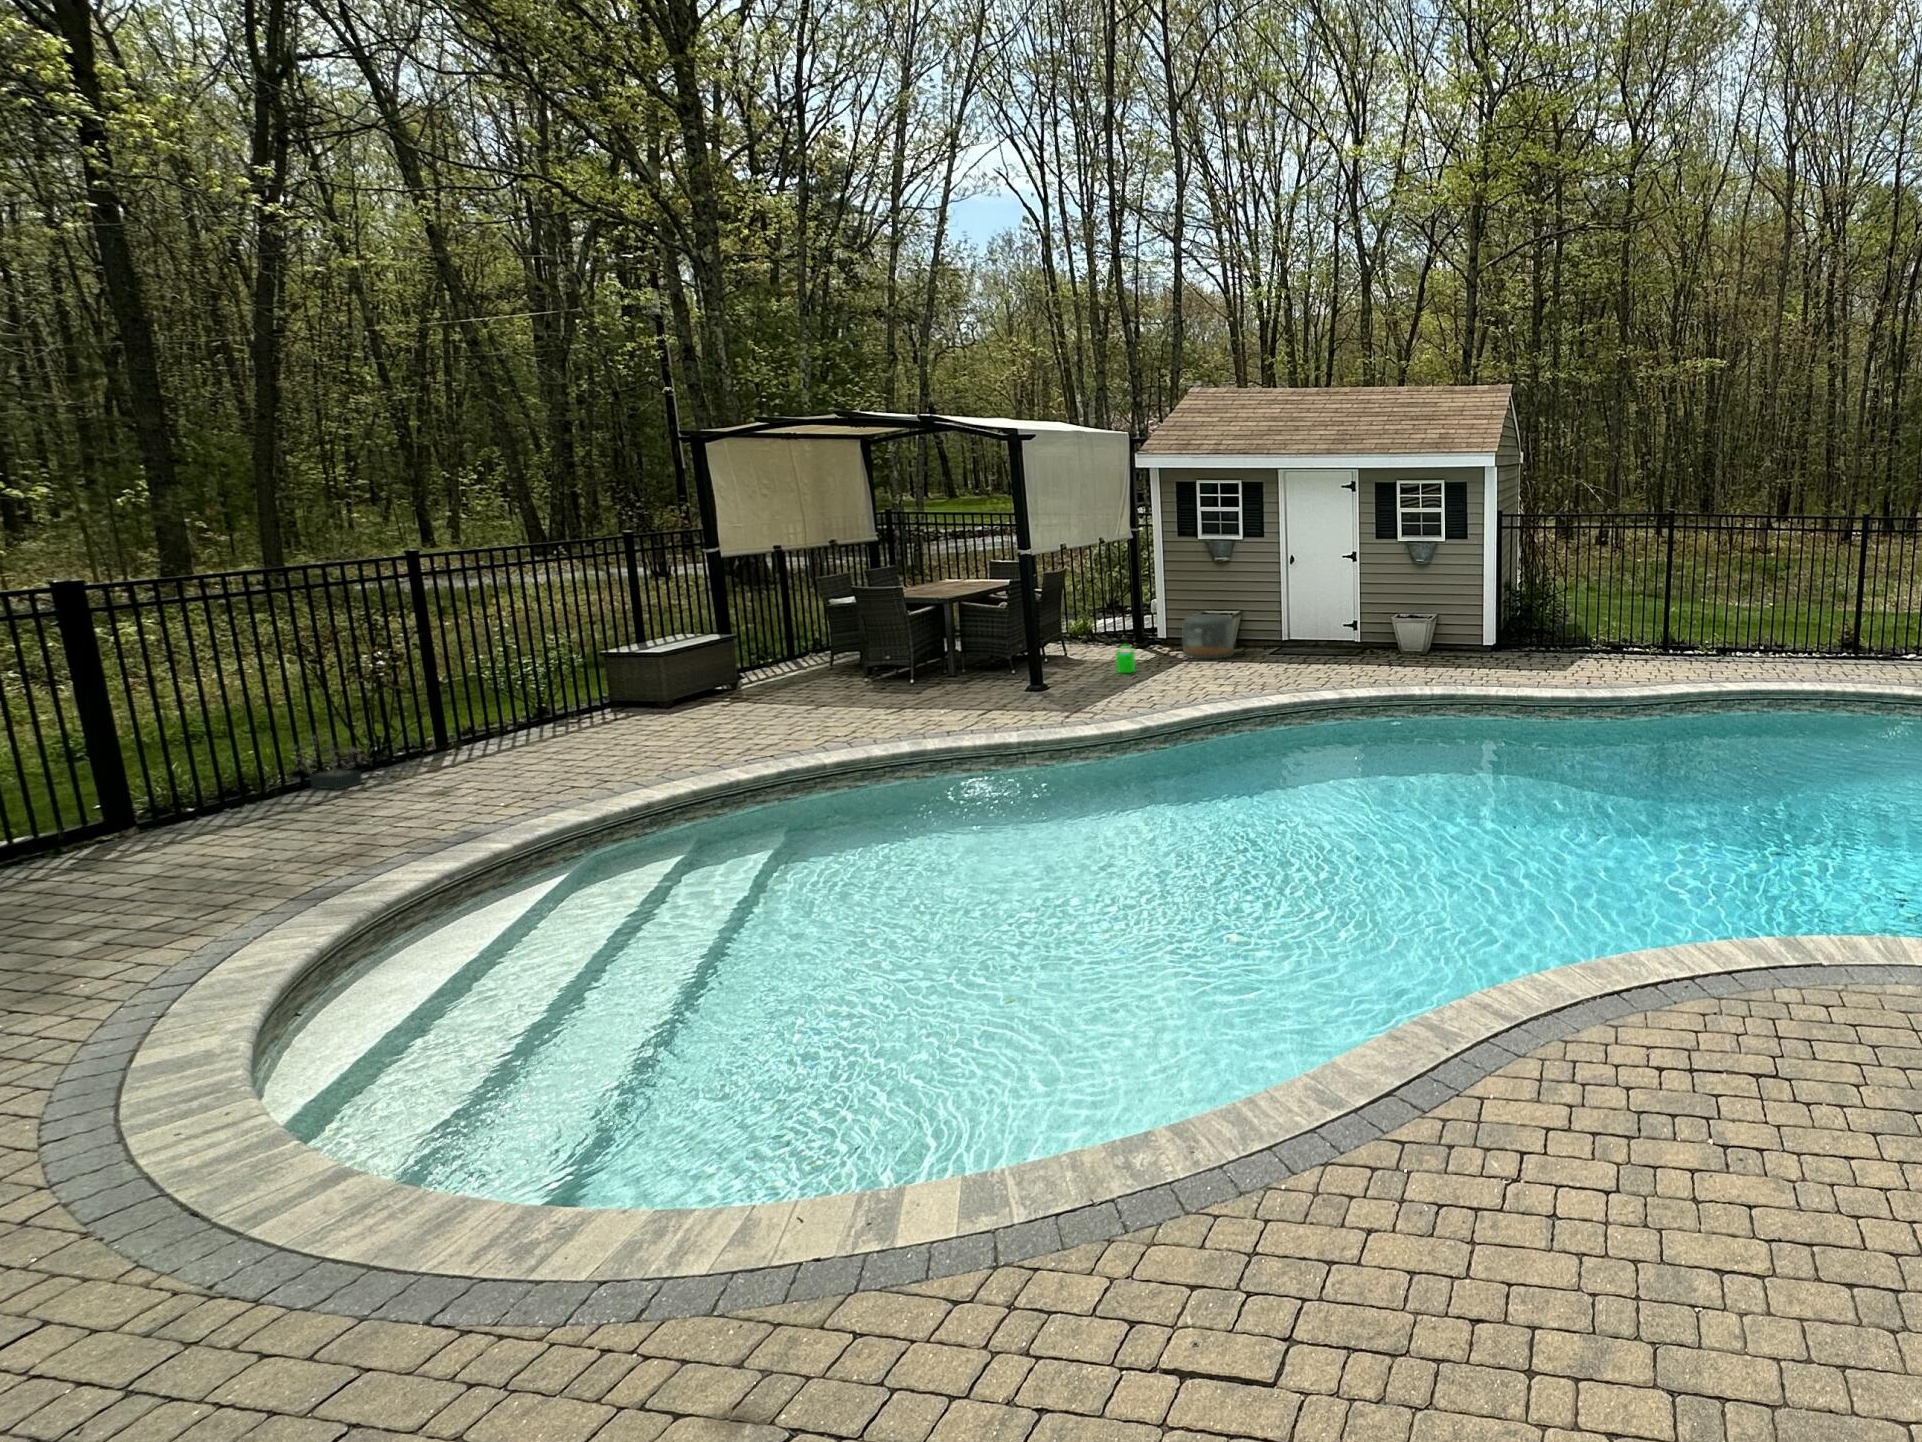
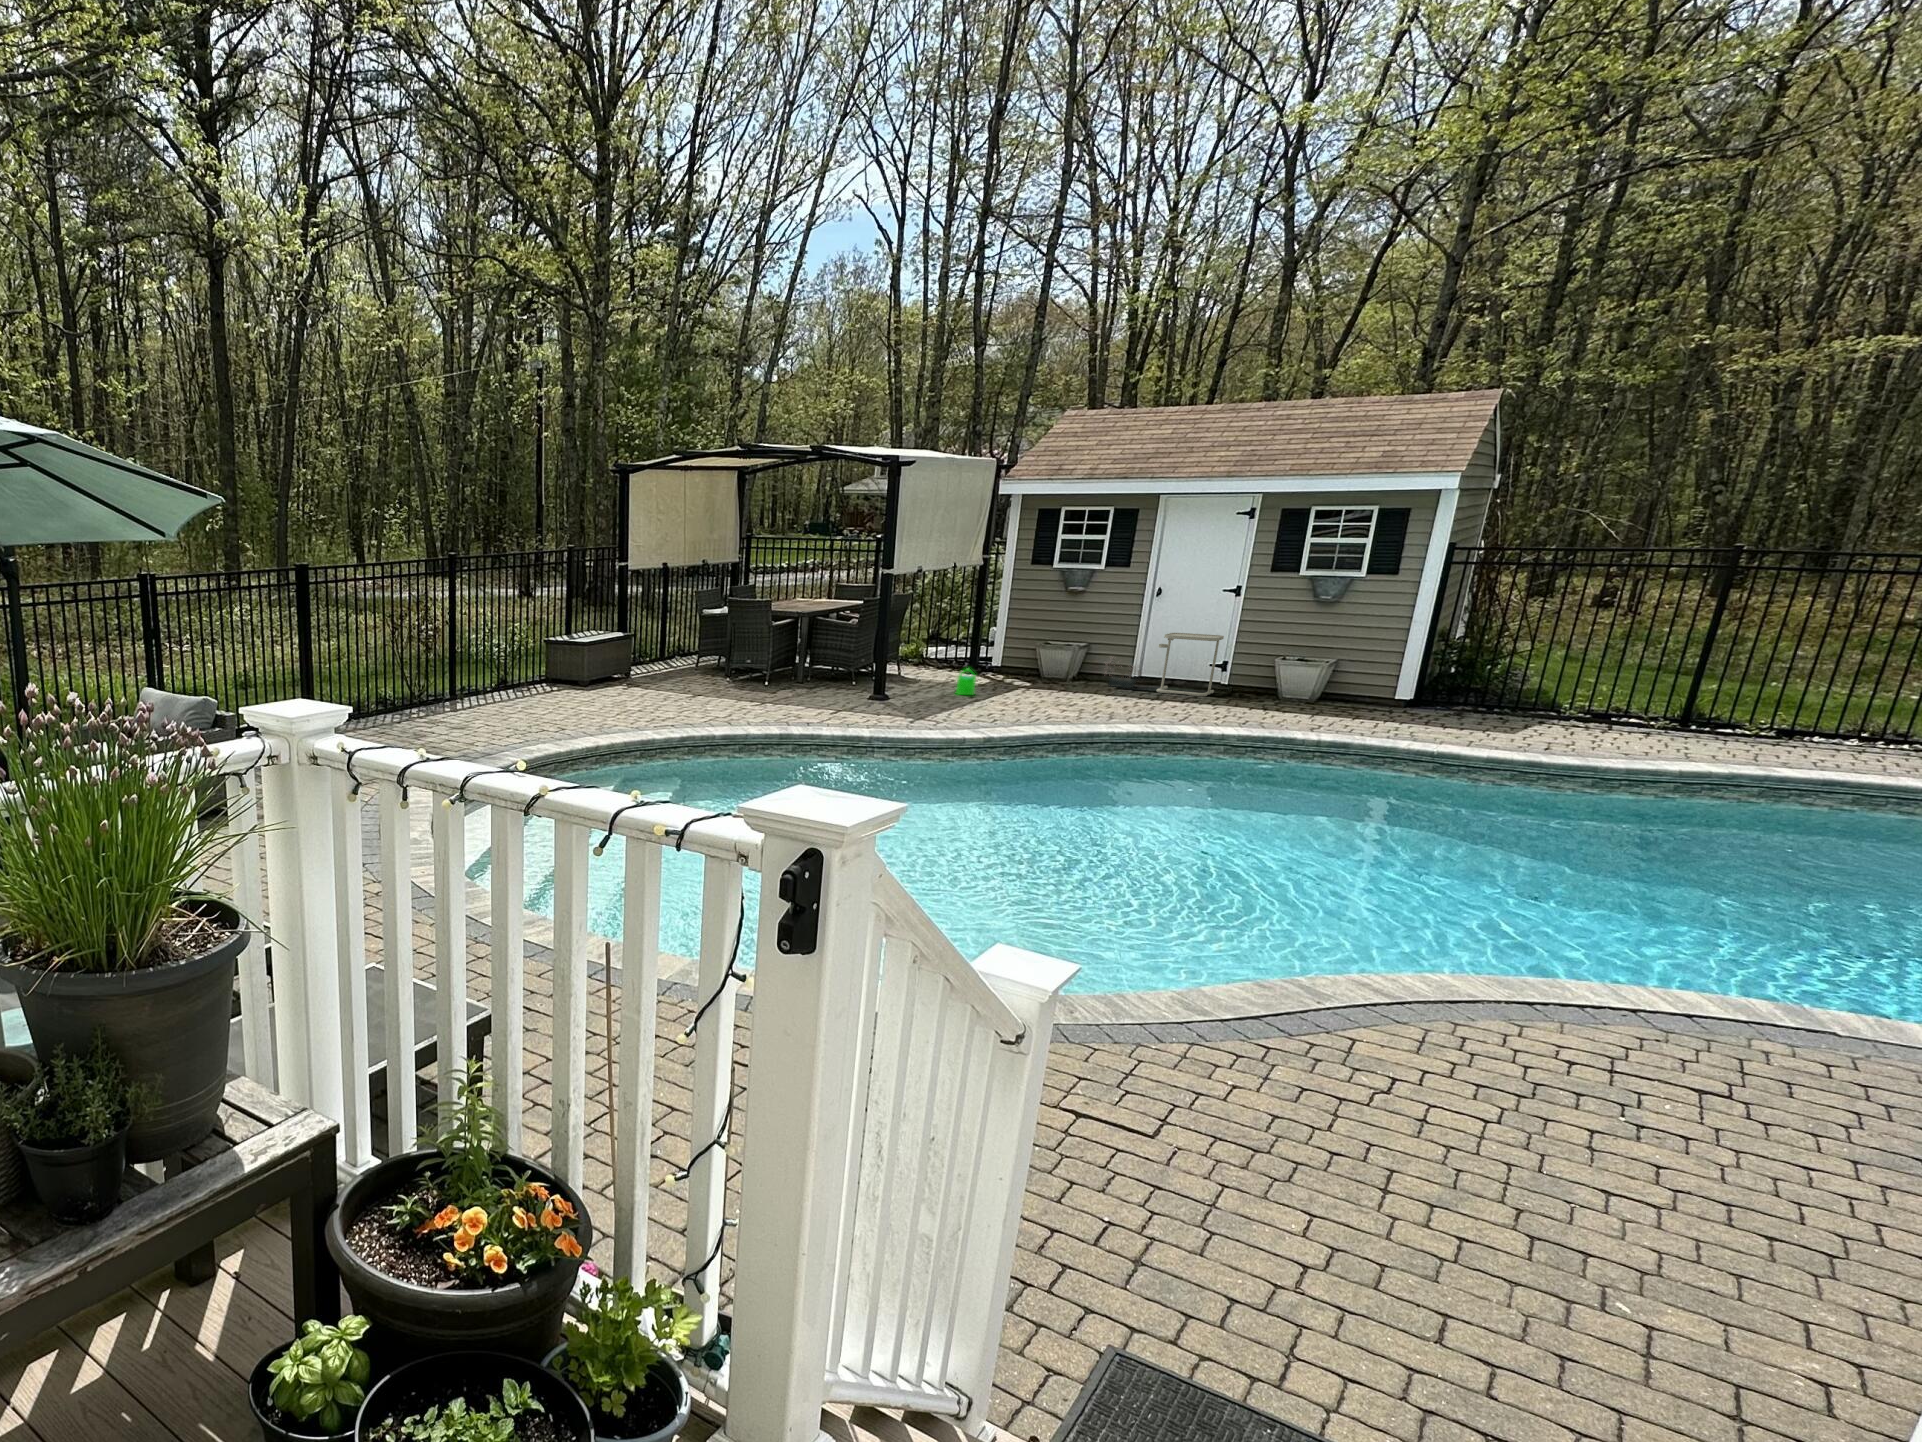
side table: none [1299,597,1350,655] -> present [1156,633,1224,696]
pouf: present [1182,614,1234,659] -> none [1020,645,1080,690]
decorative plant: present [290,736,363,789] -> present [1105,658,1135,688]

